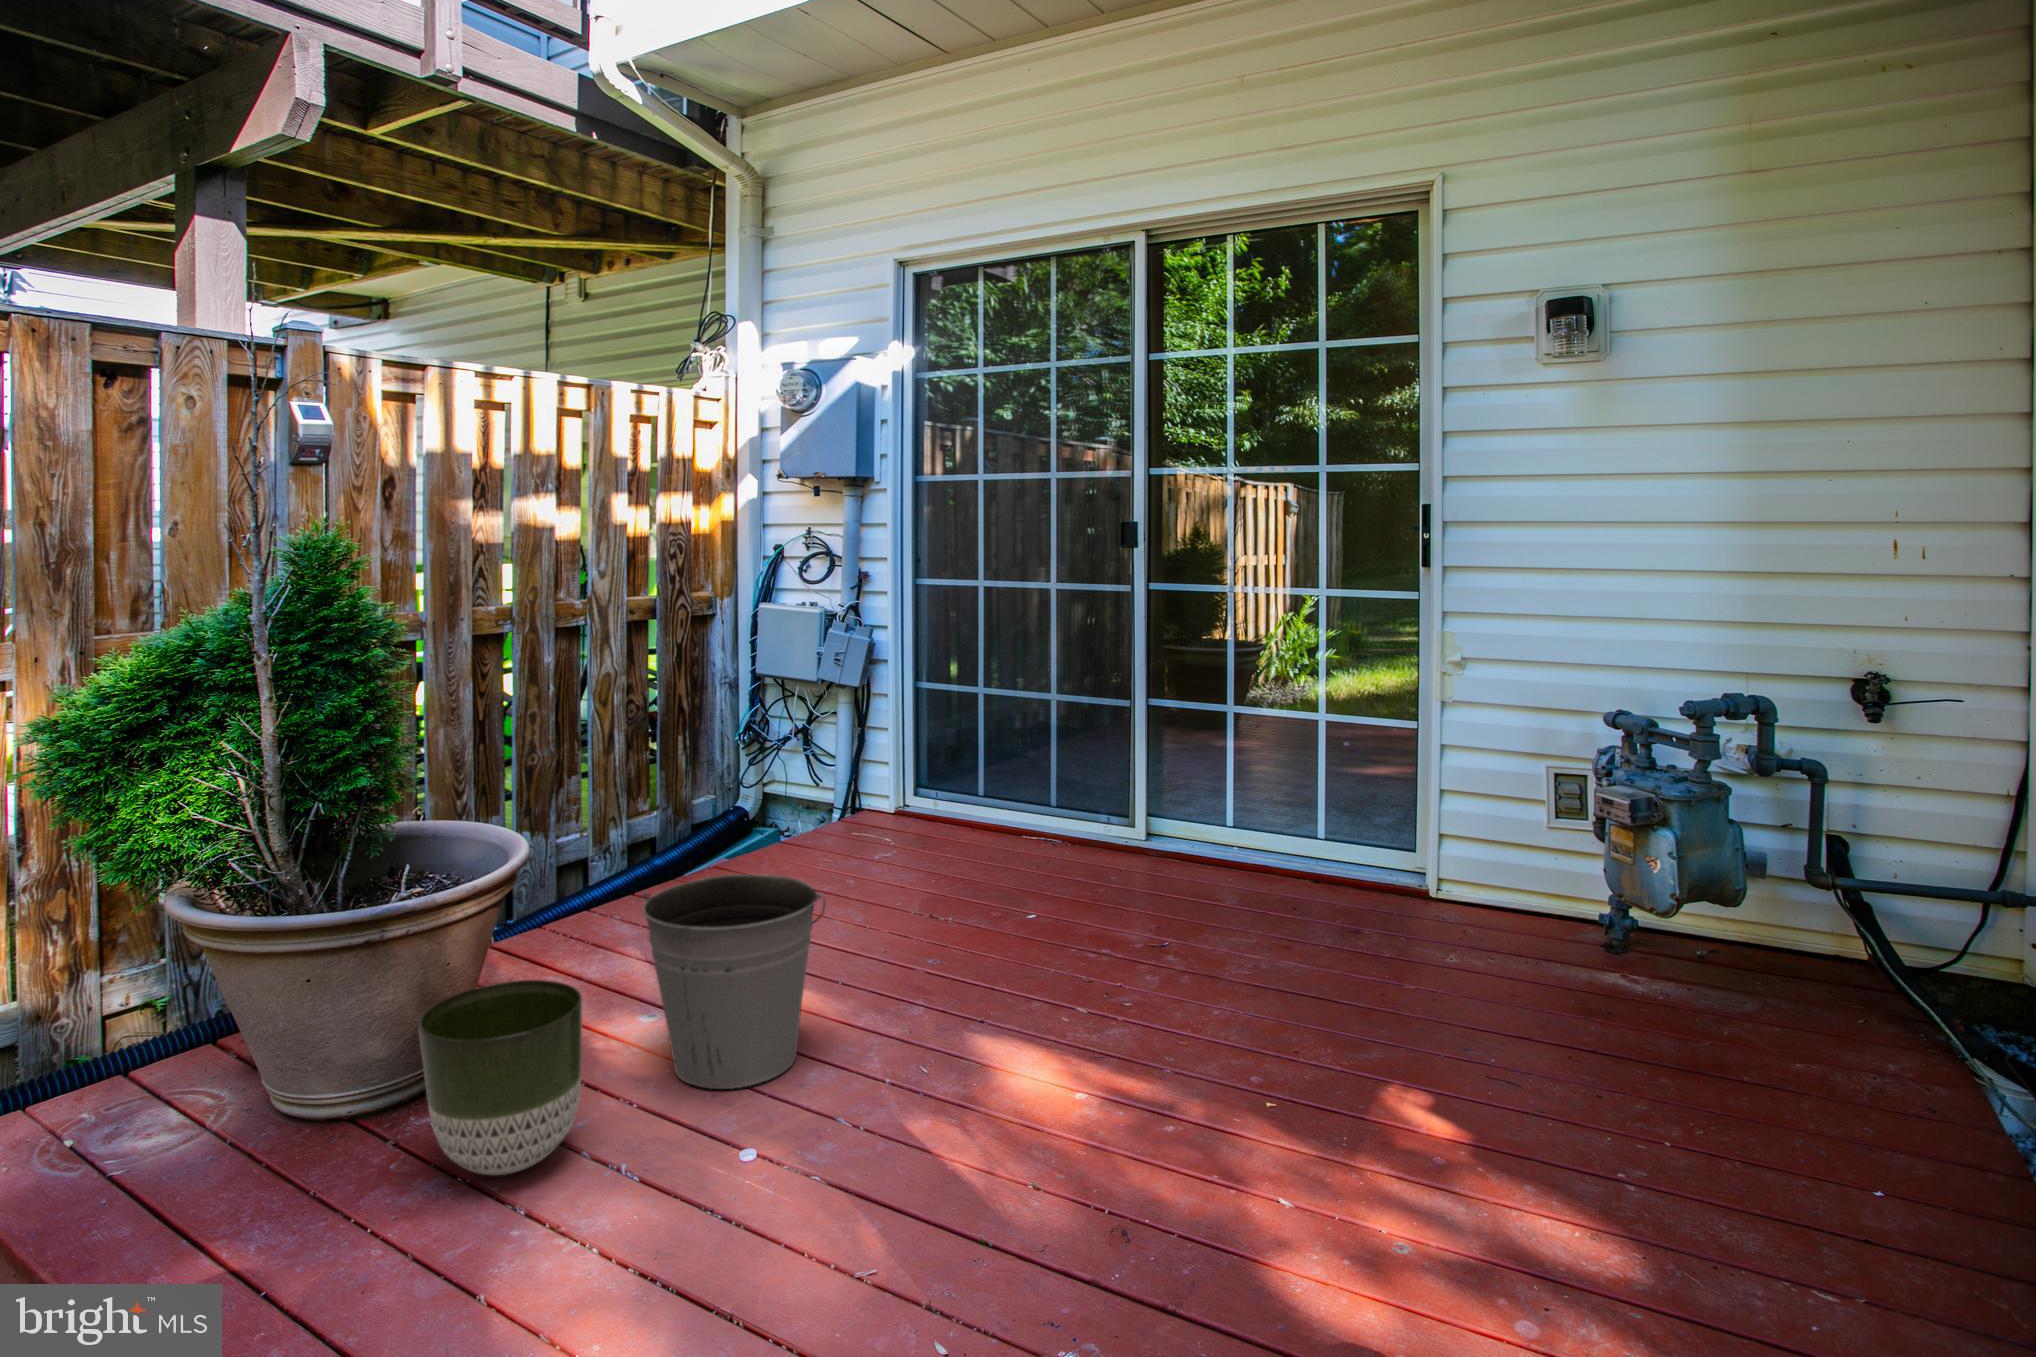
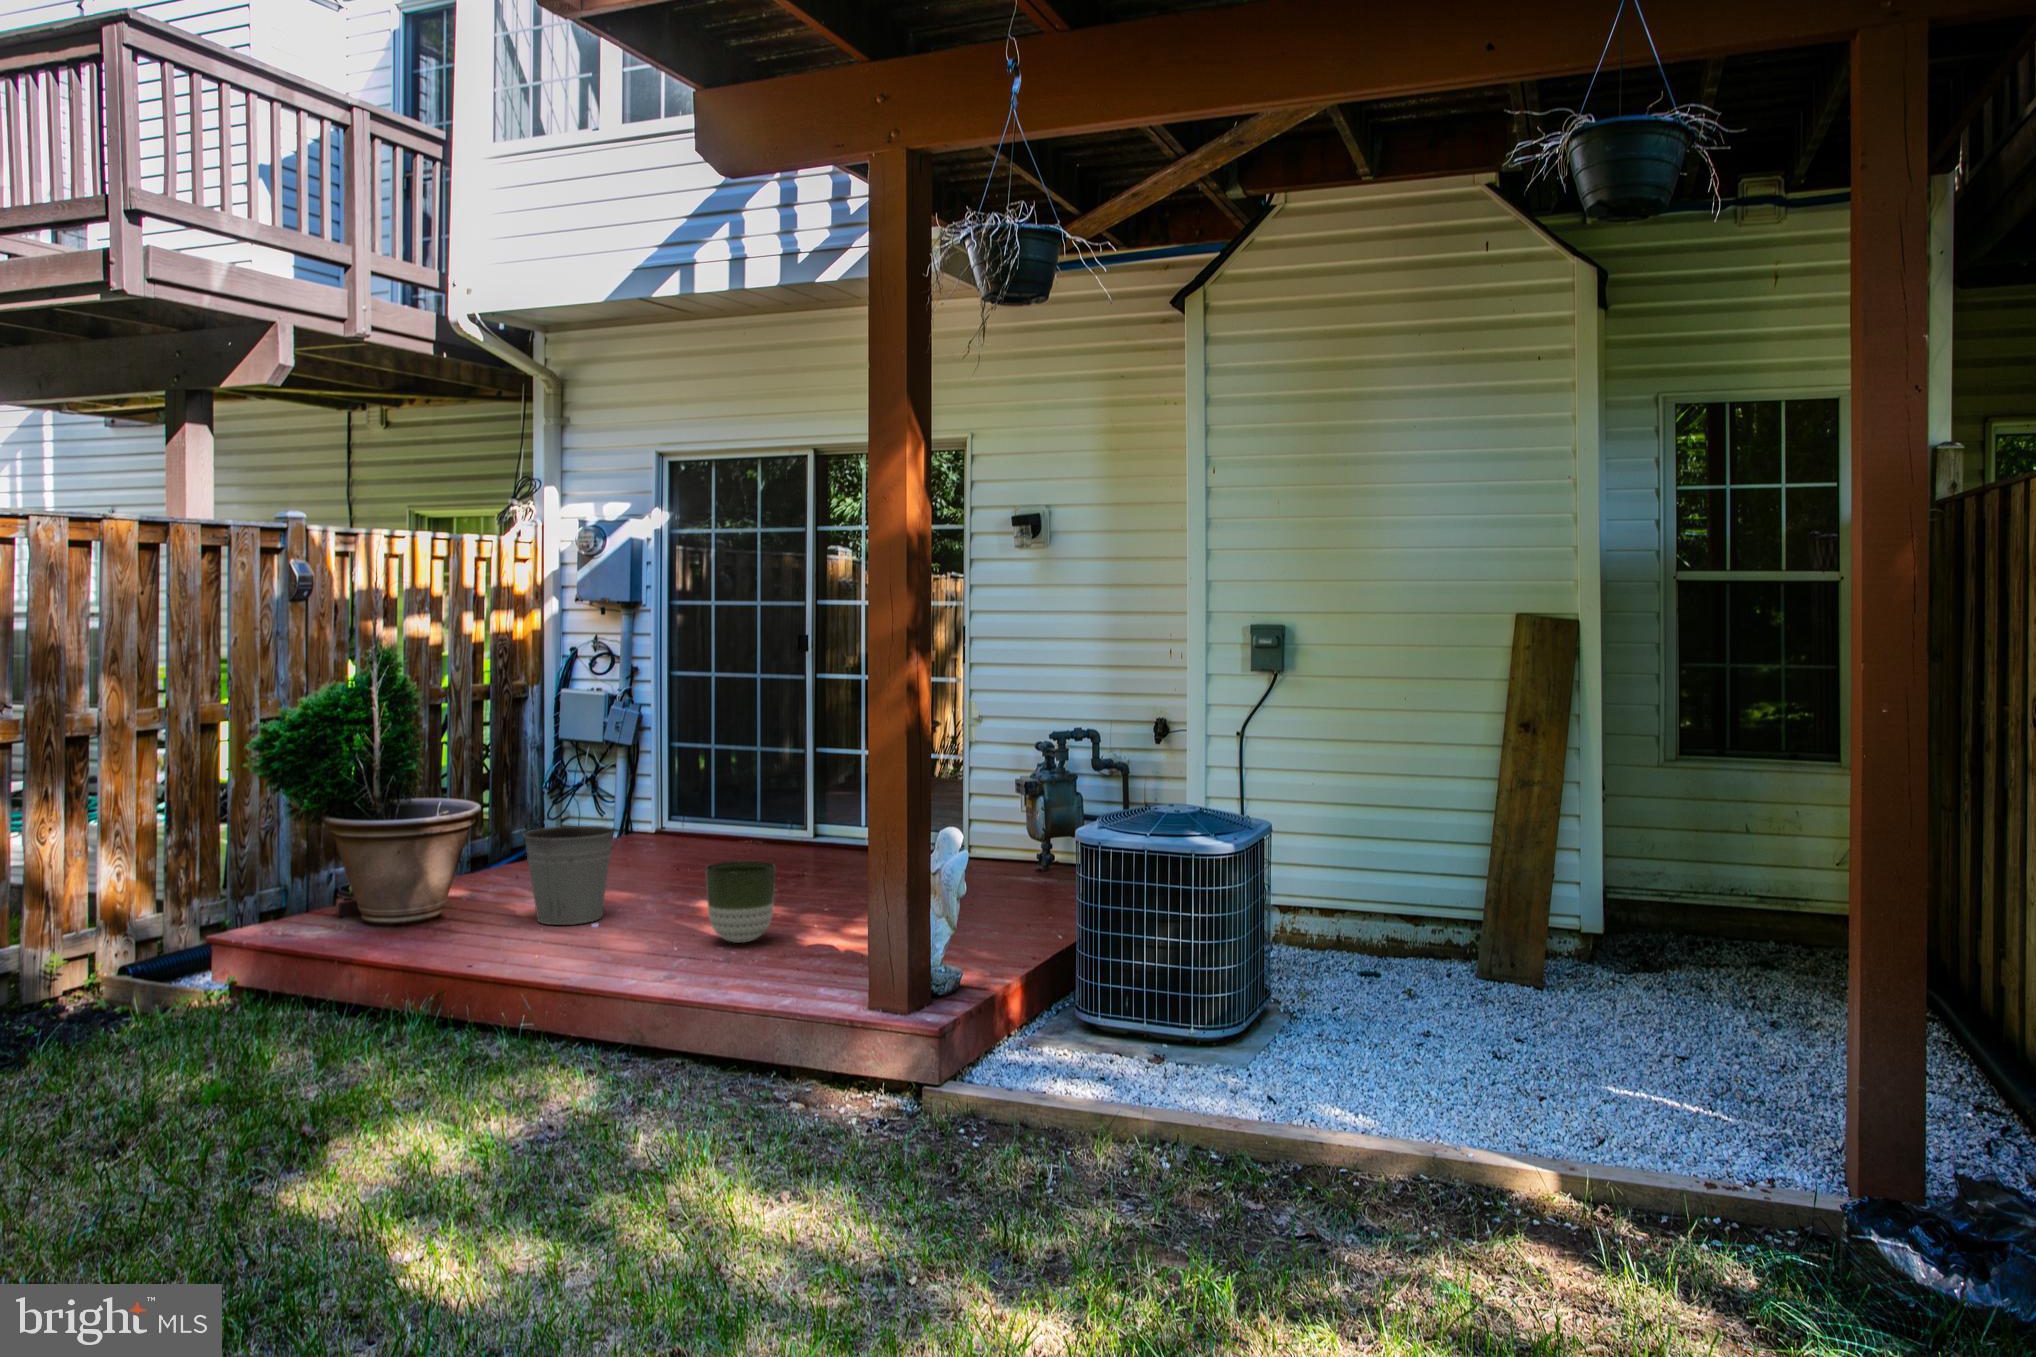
planter: present [418,980,582,1175] -> present [705,861,775,943]

